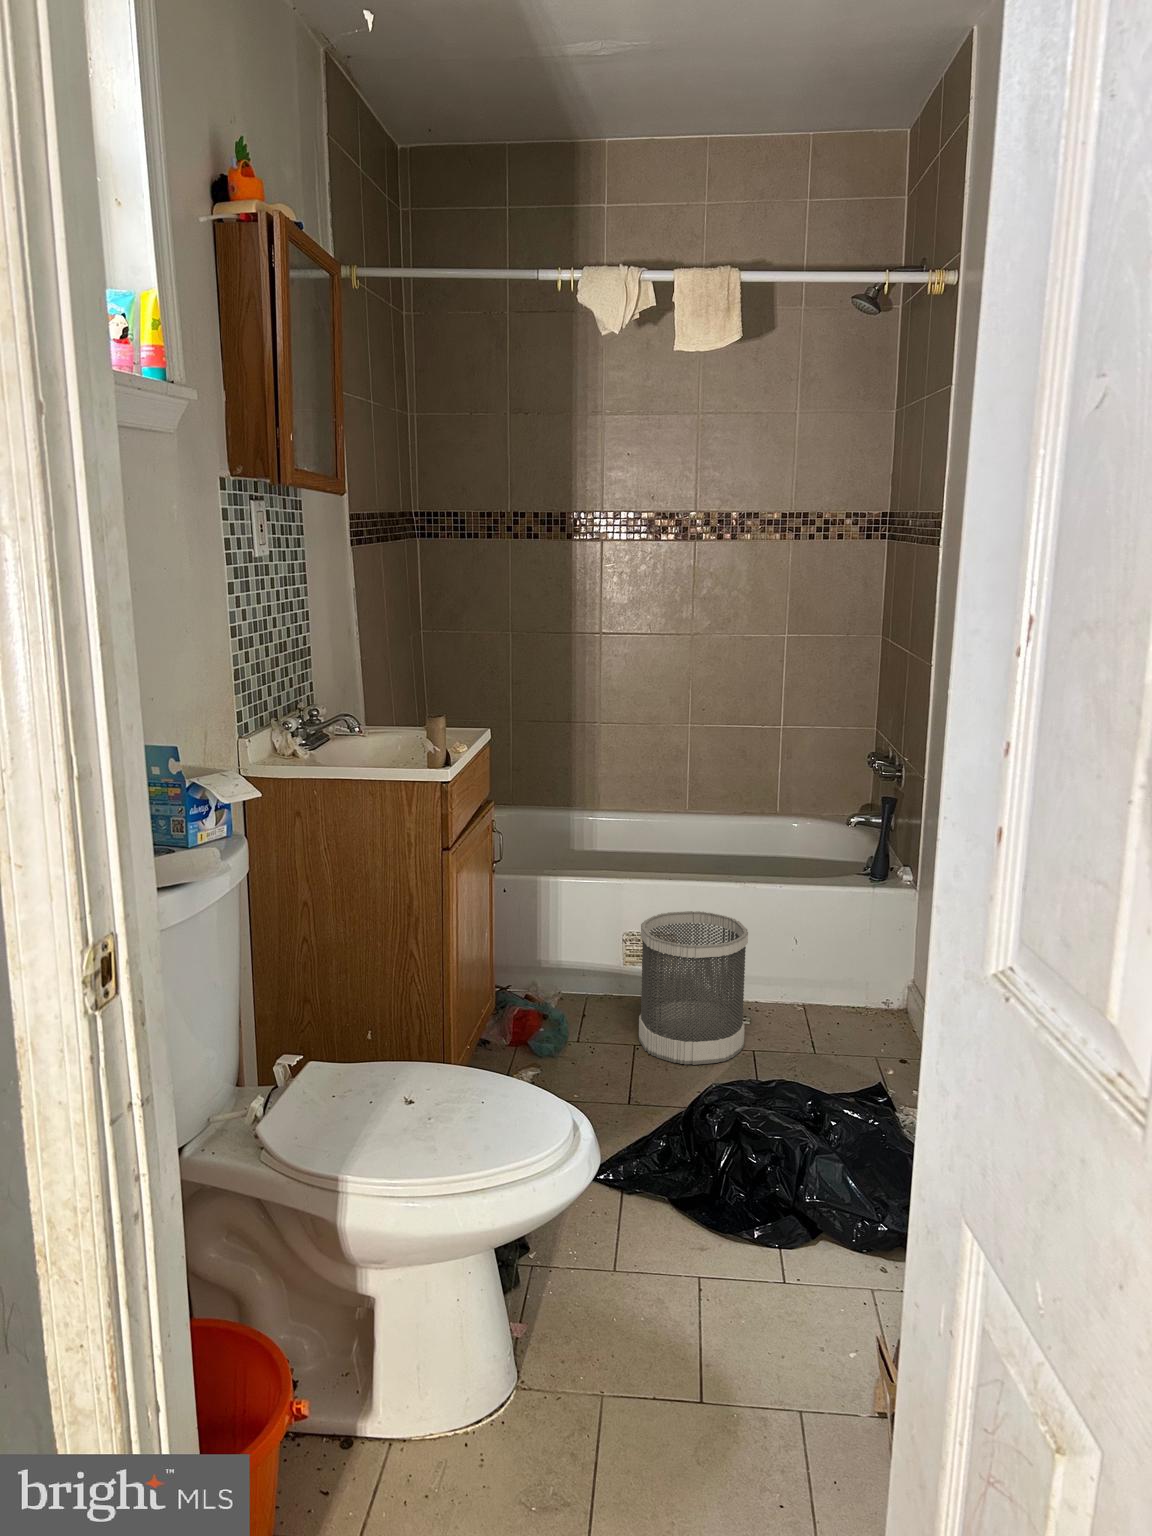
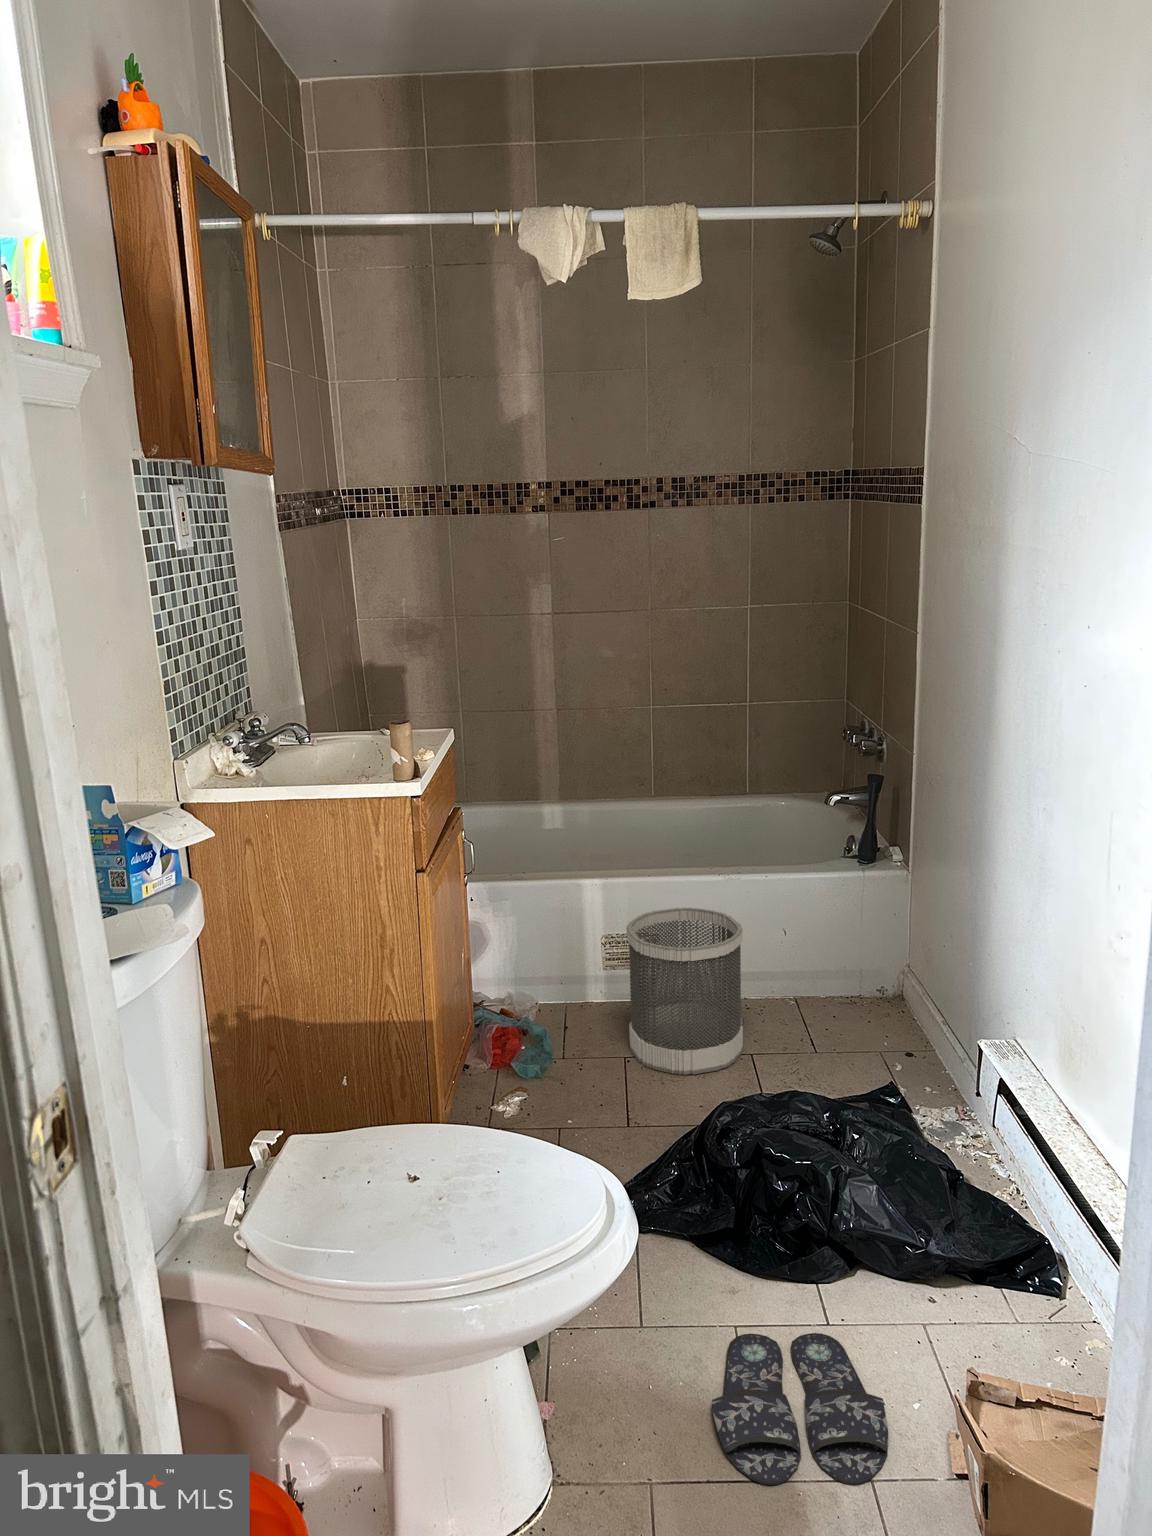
slippers: none [660,1279,813,1403] -> present [712,1333,888,1485]

